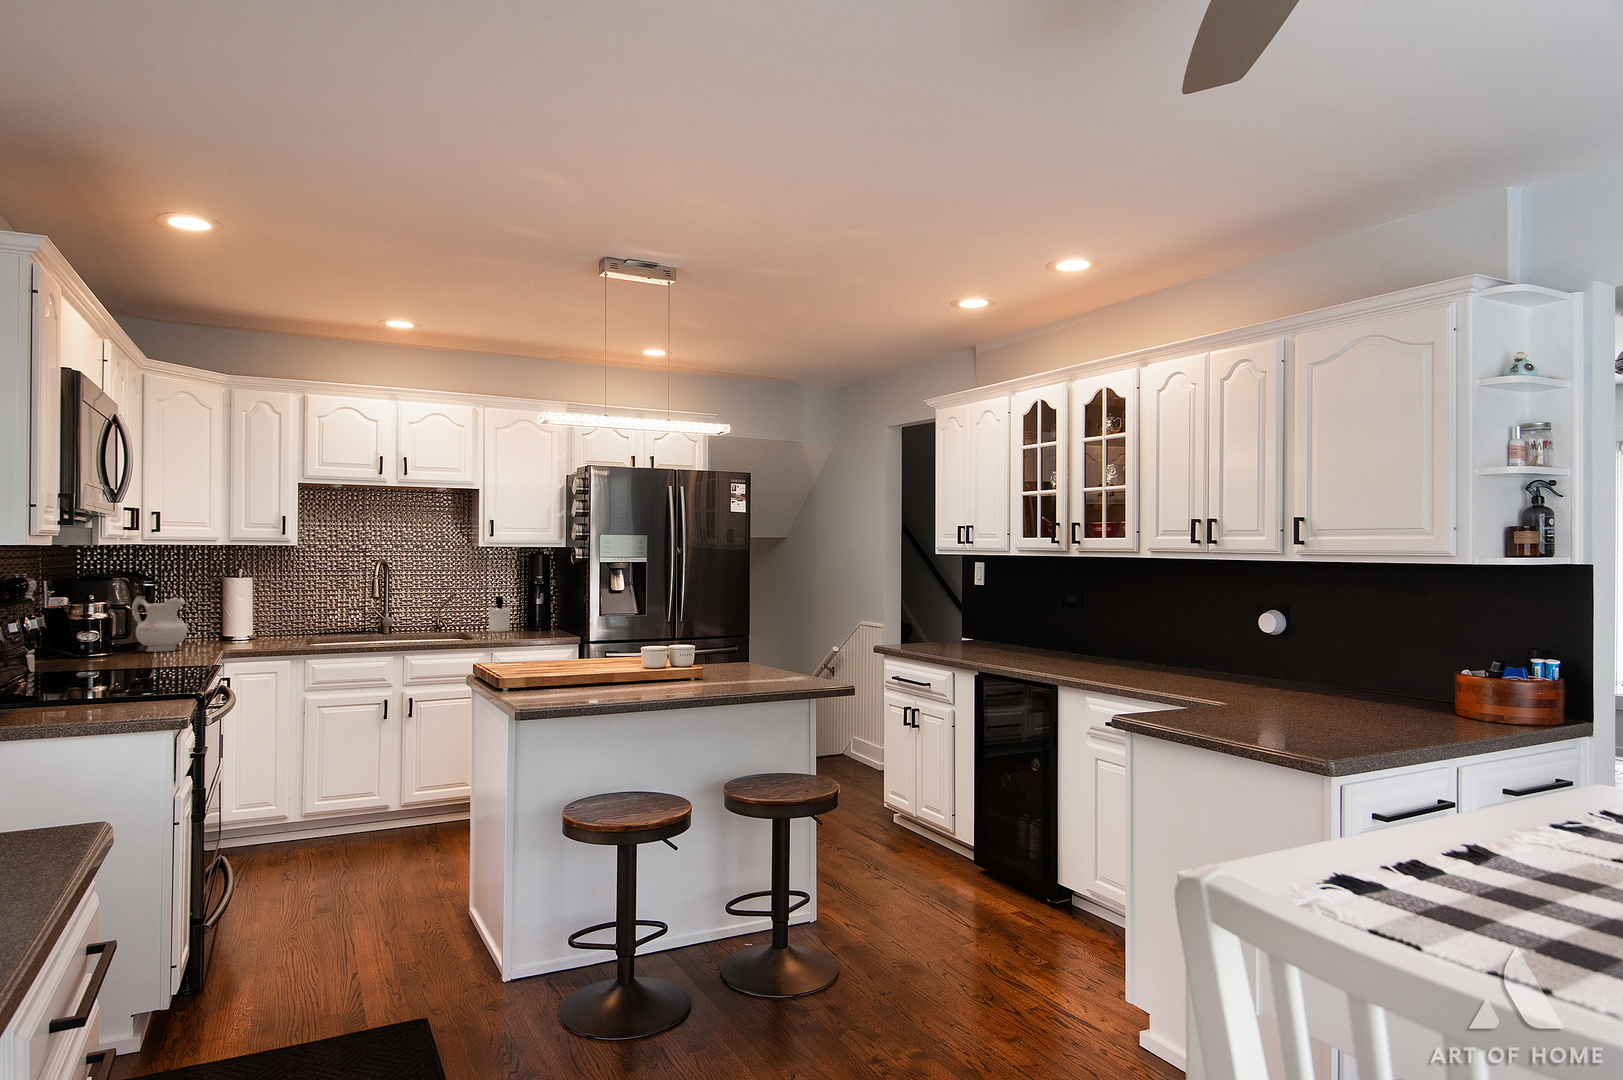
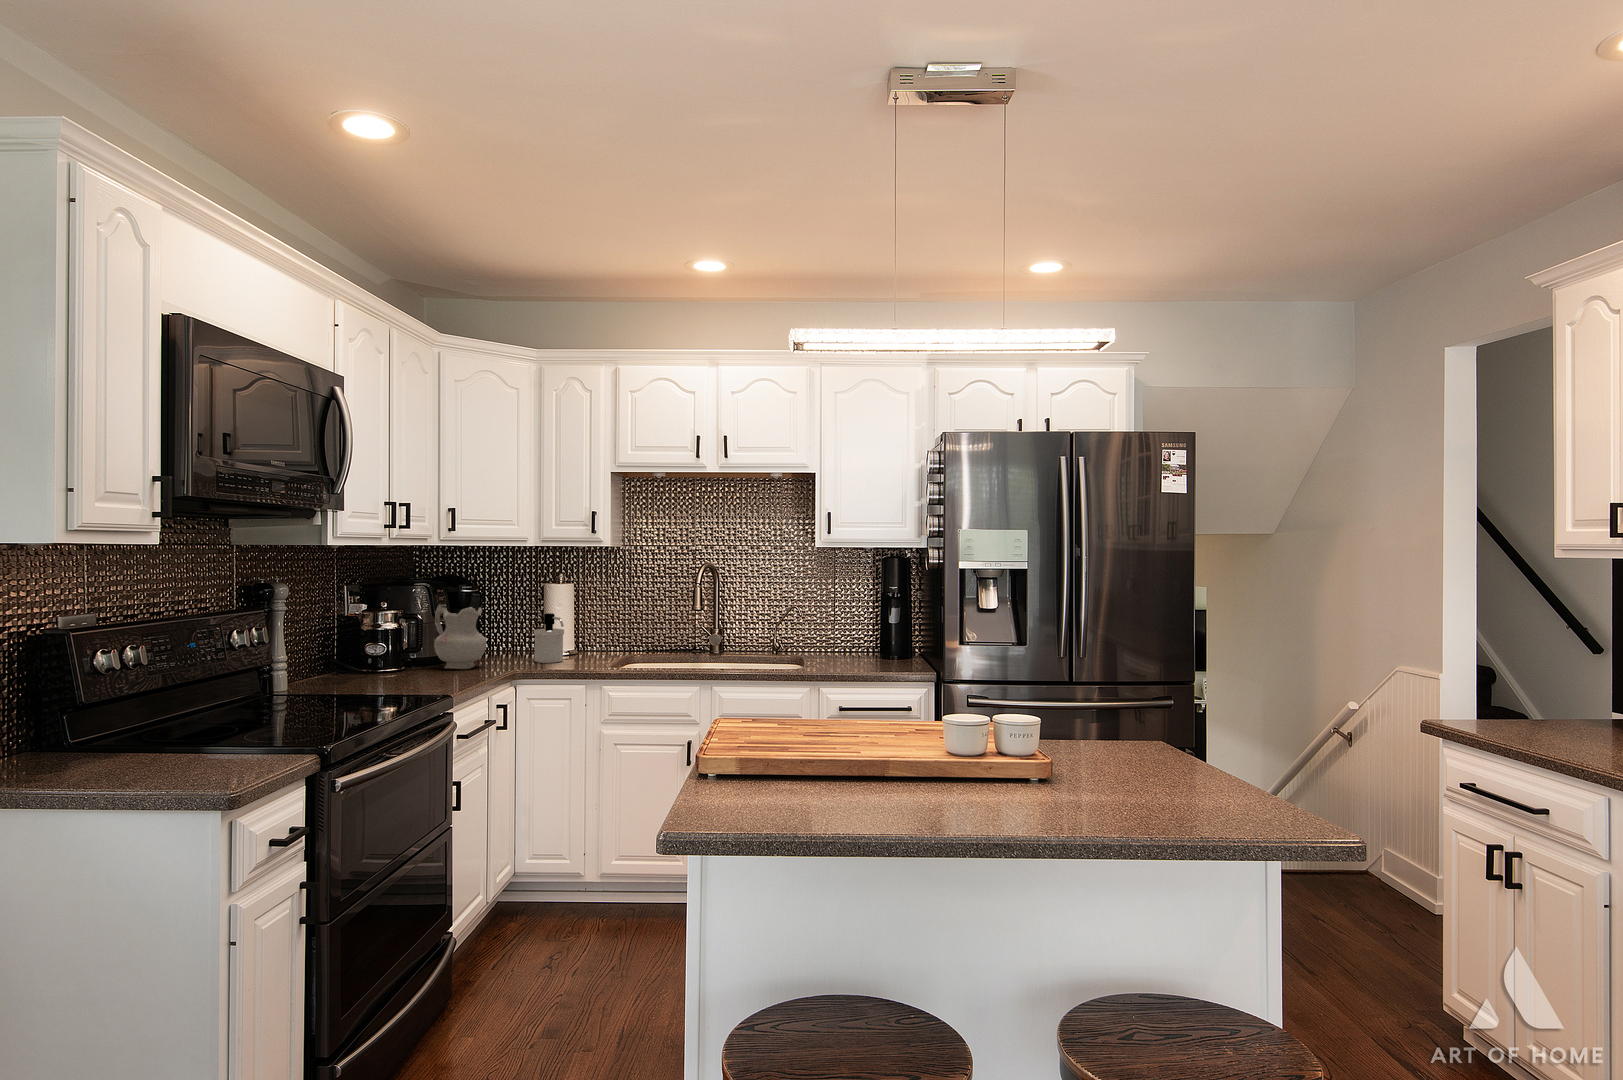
soap dispenser: present [488,597,518,632] -> present [534,613,564,663]

